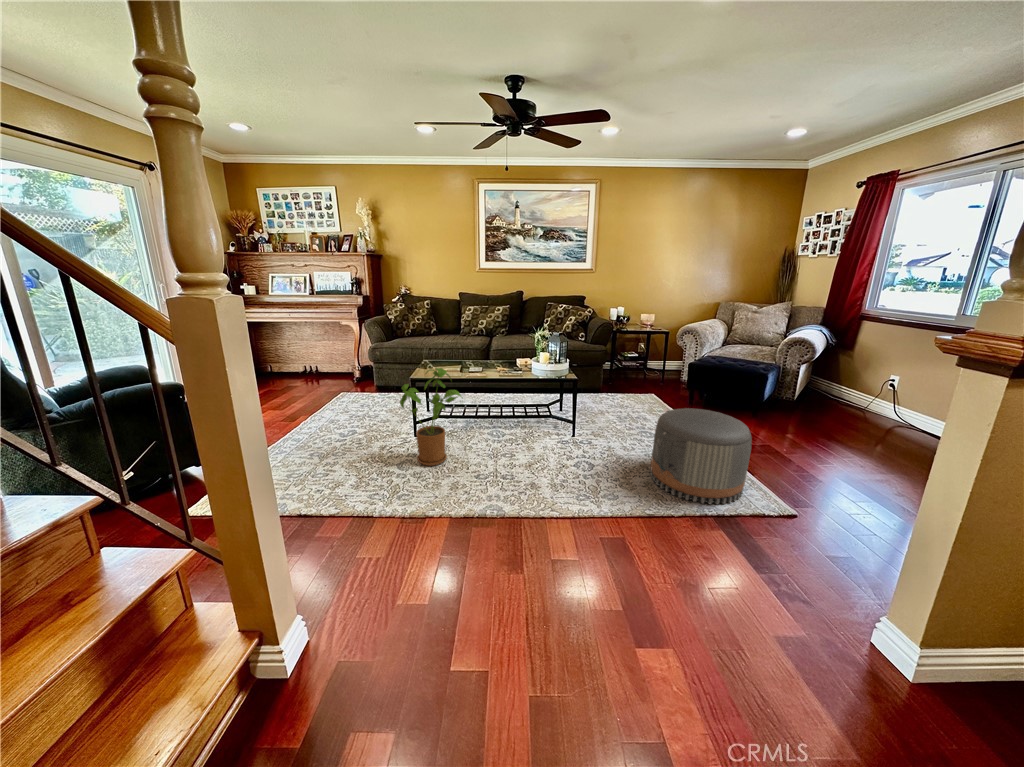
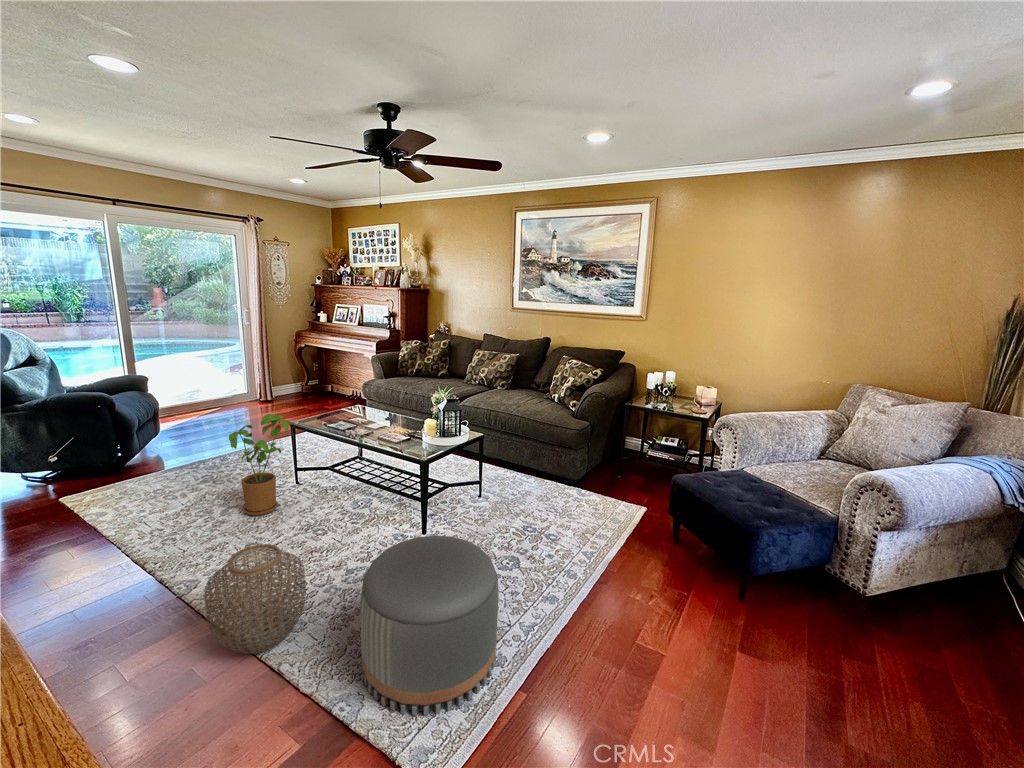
woven basket: none [571,442,641,521] -> present [204,544,306,654]

